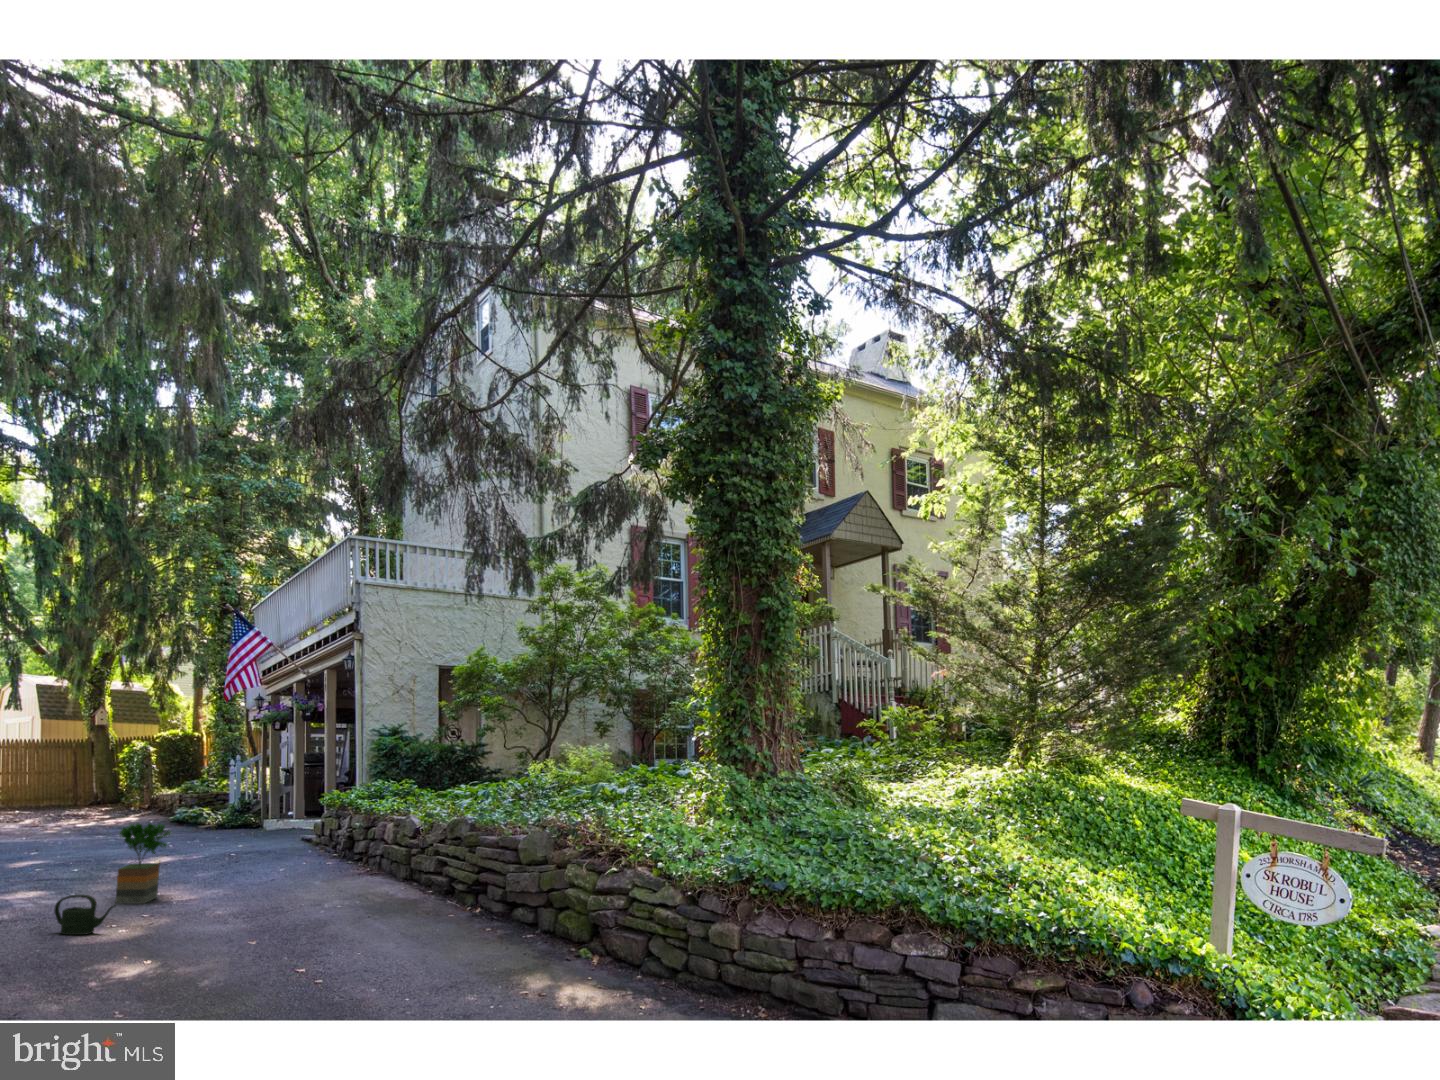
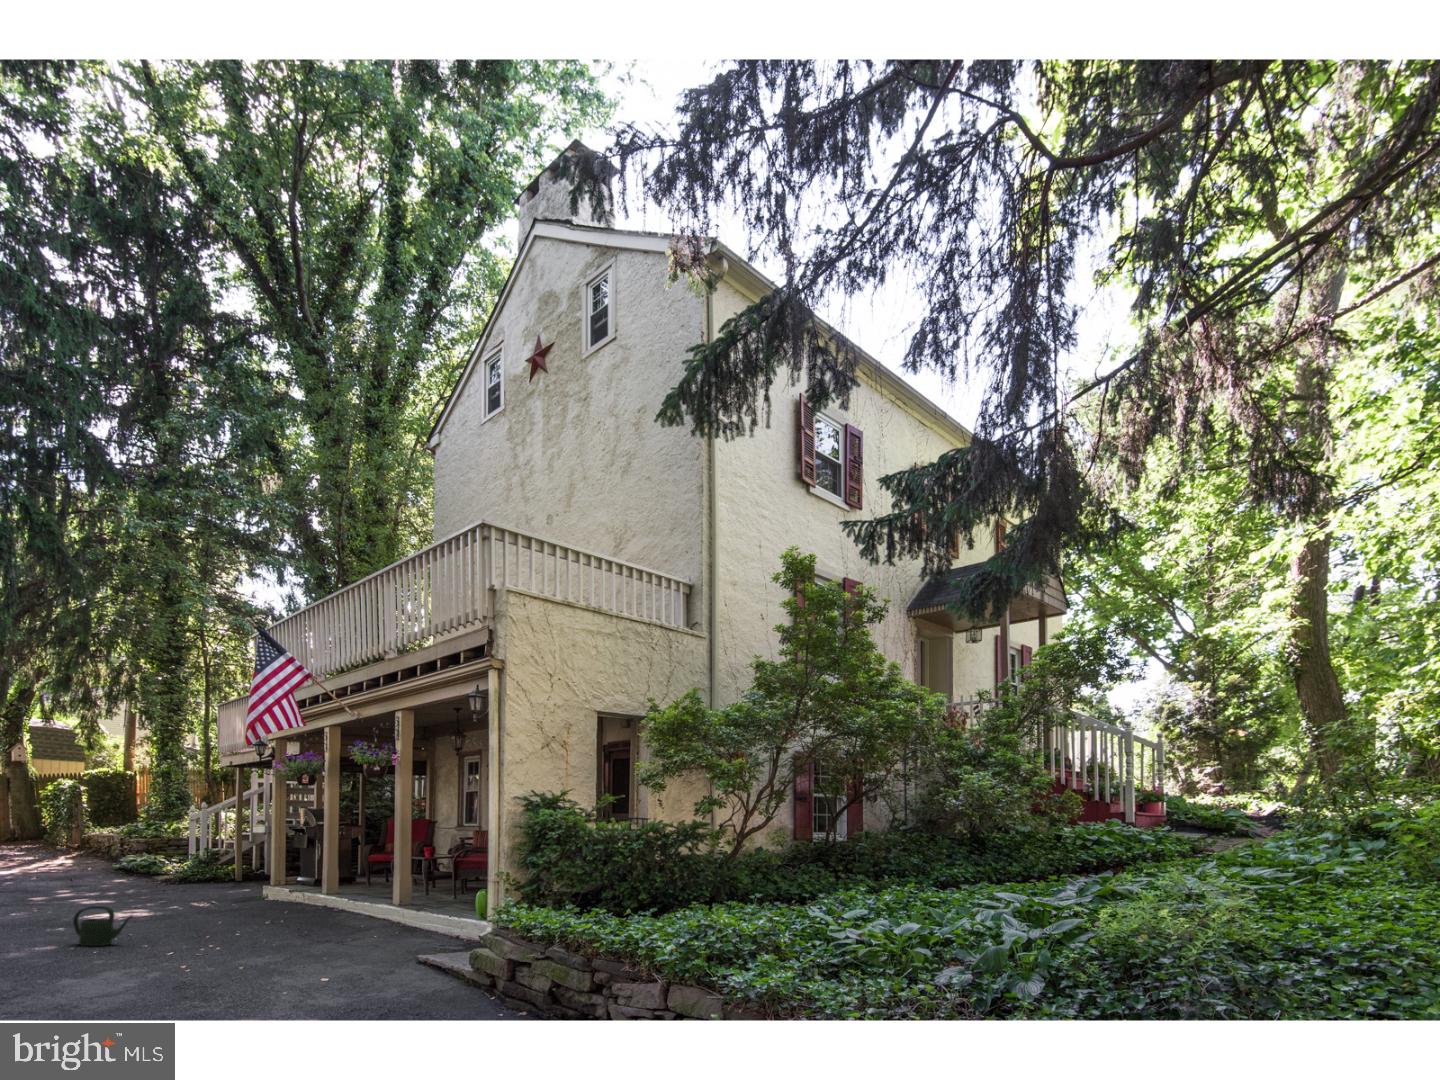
potted tree: present [116,823,171,904] -> none [137,837,195,919]

